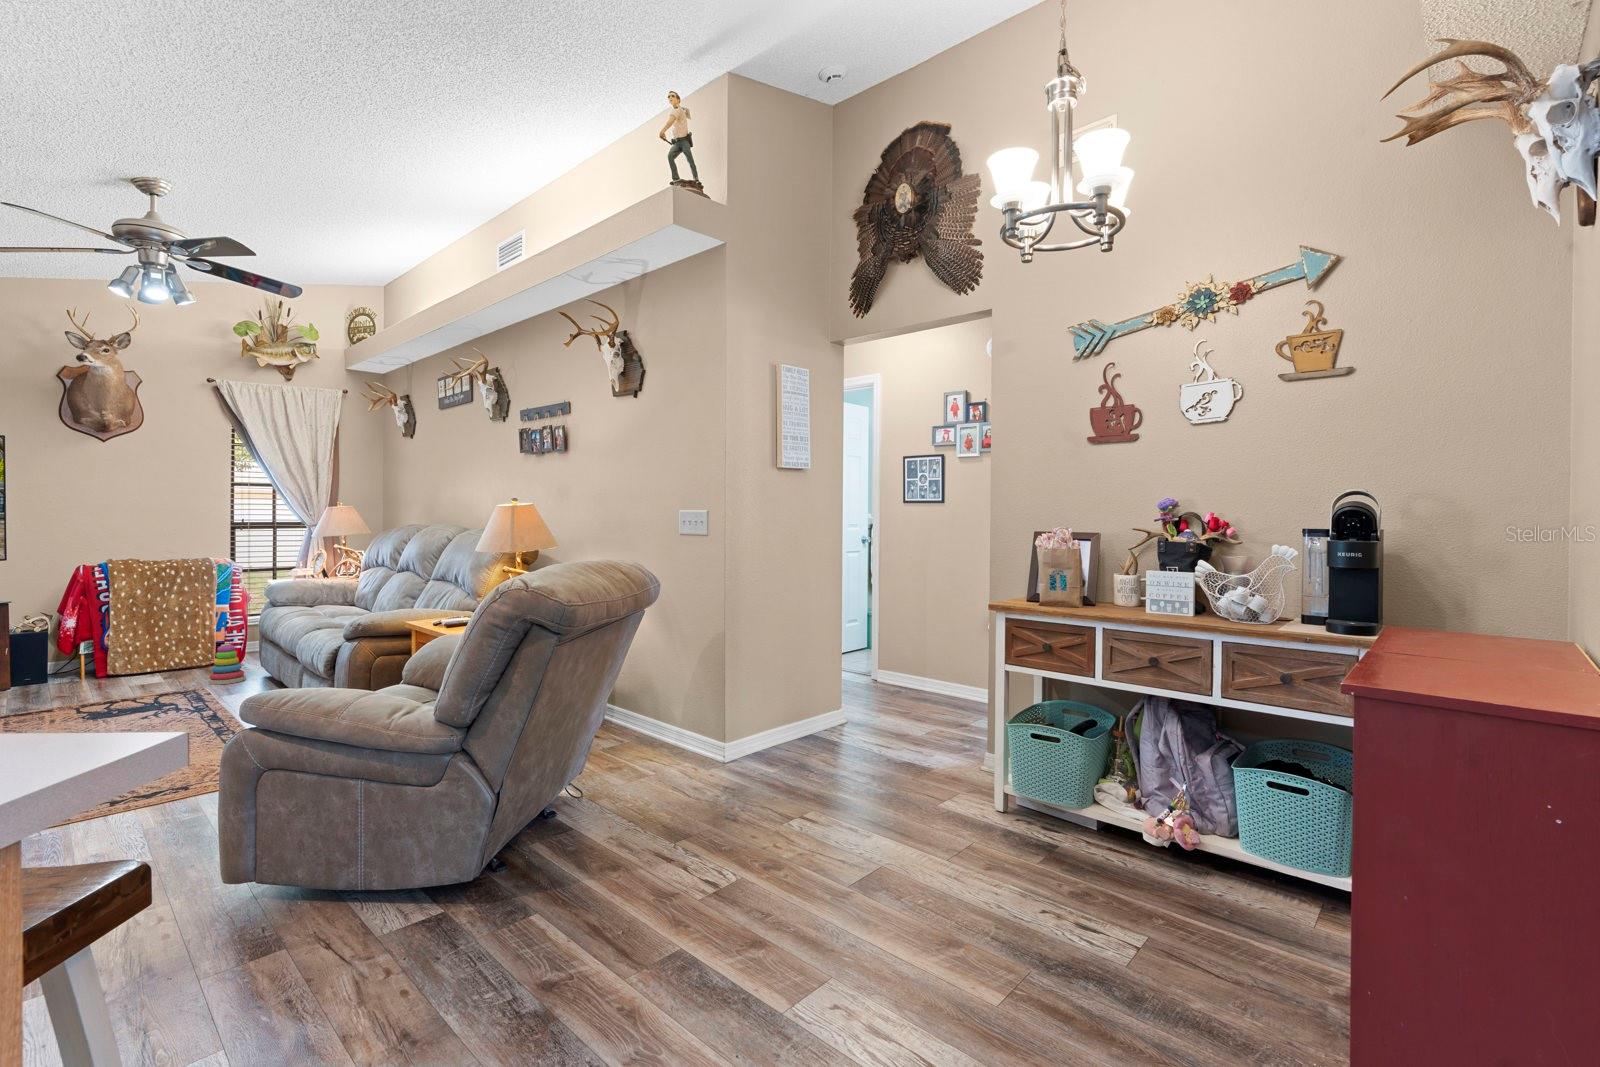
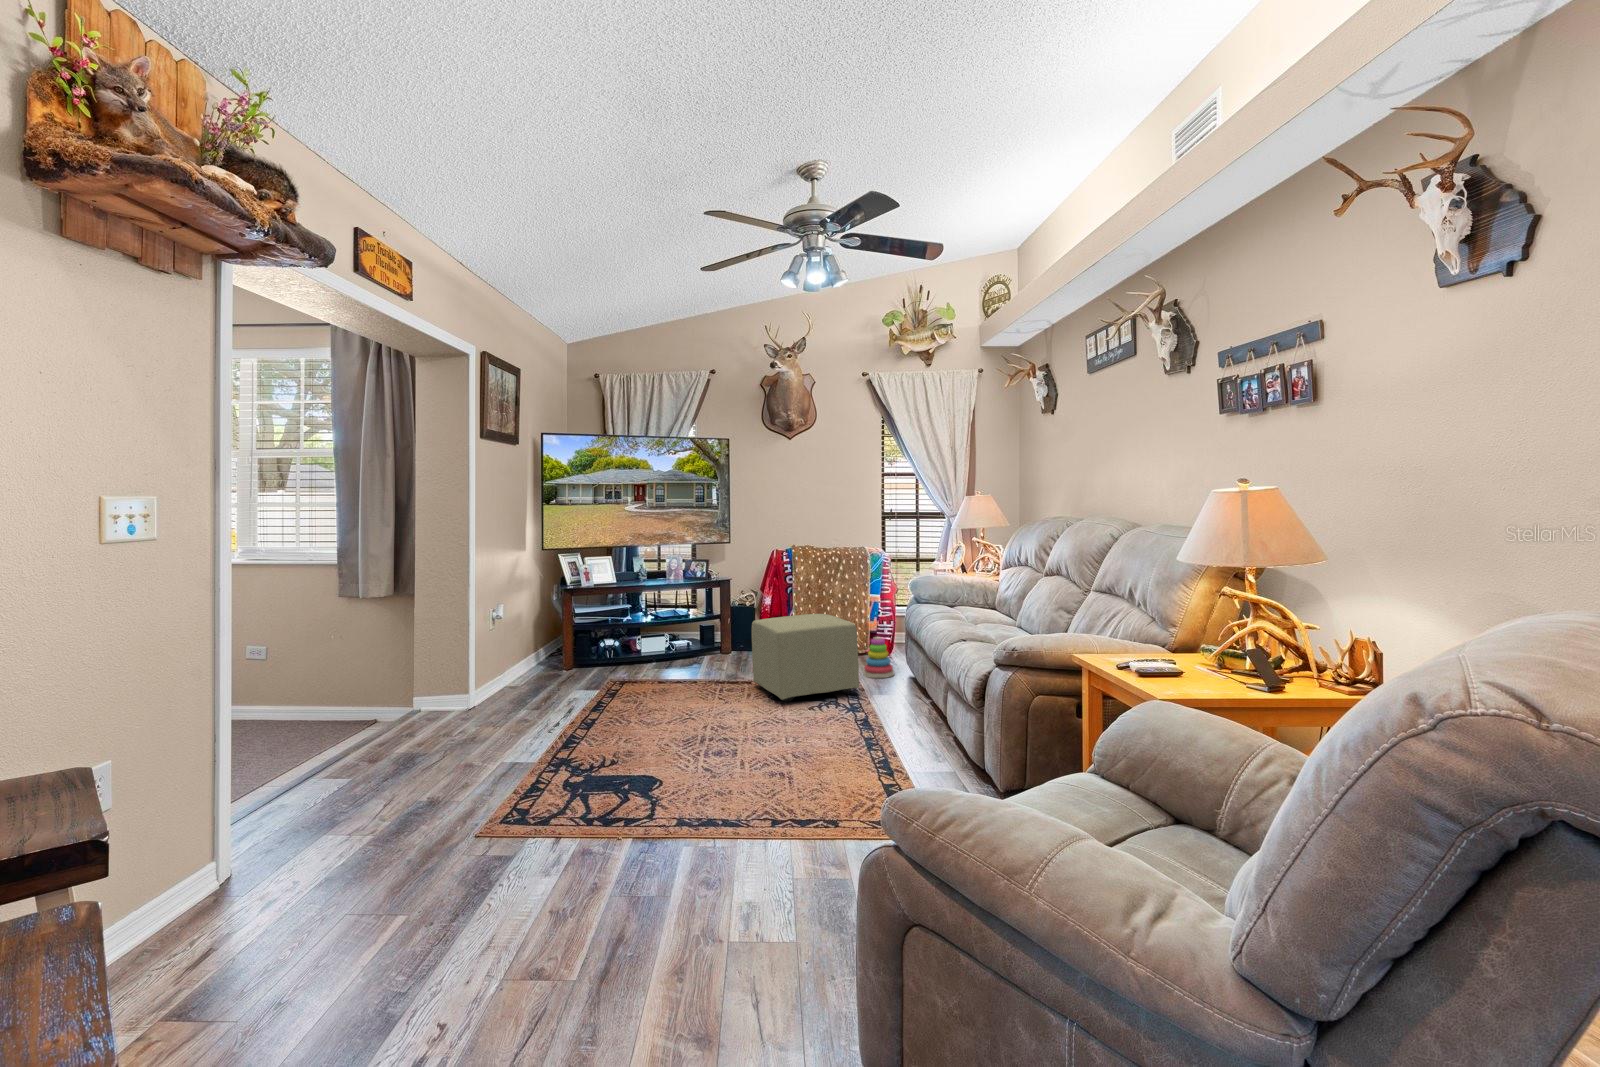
ottoman: none [60,624,205,713] -> present [752,614,859,702]

